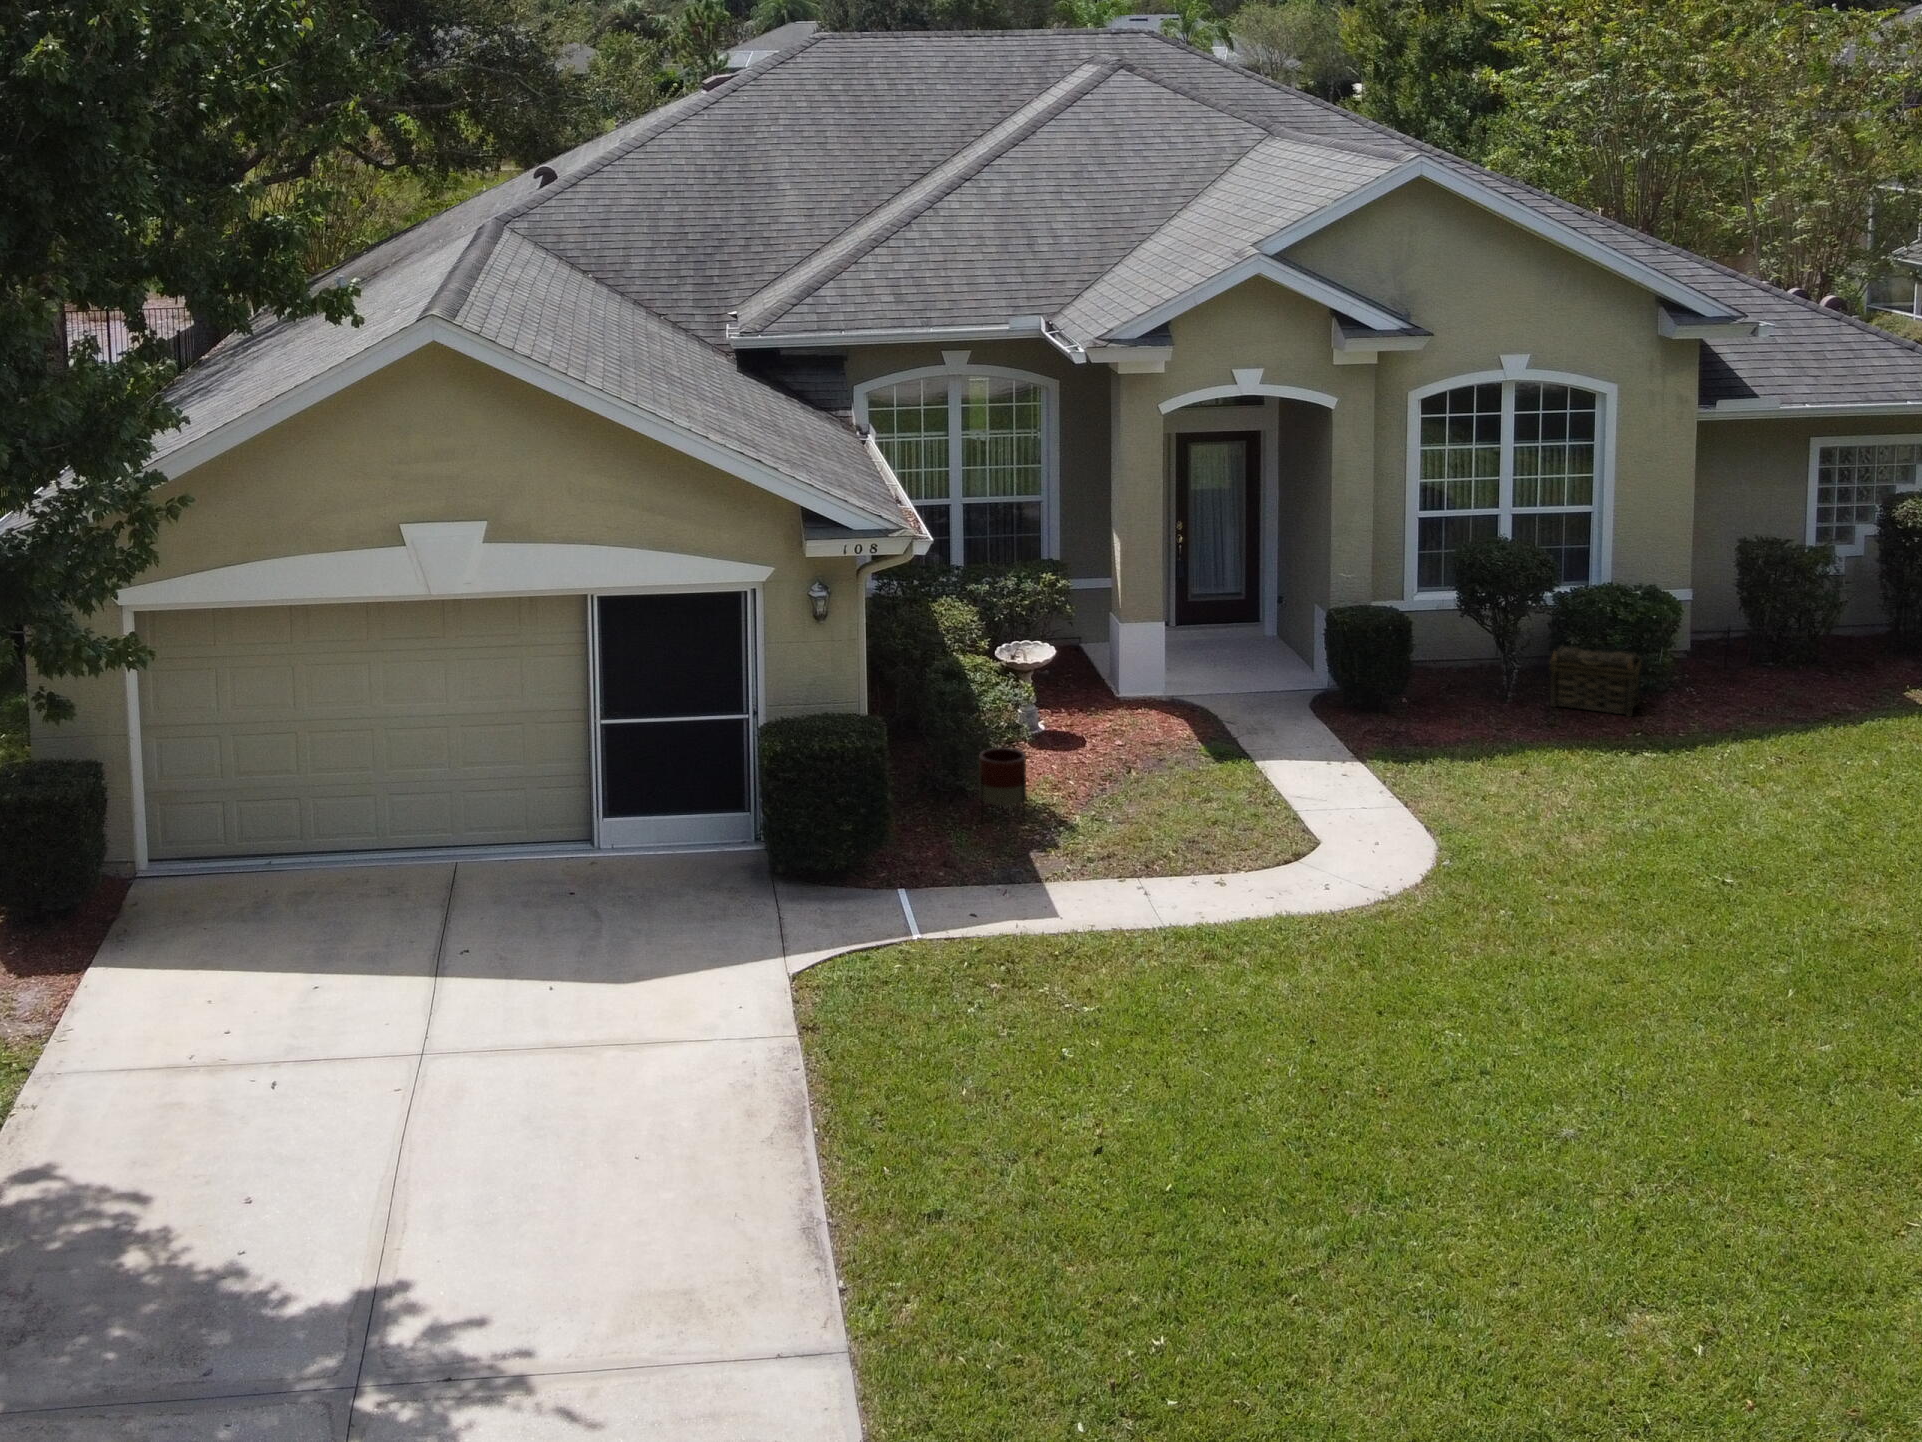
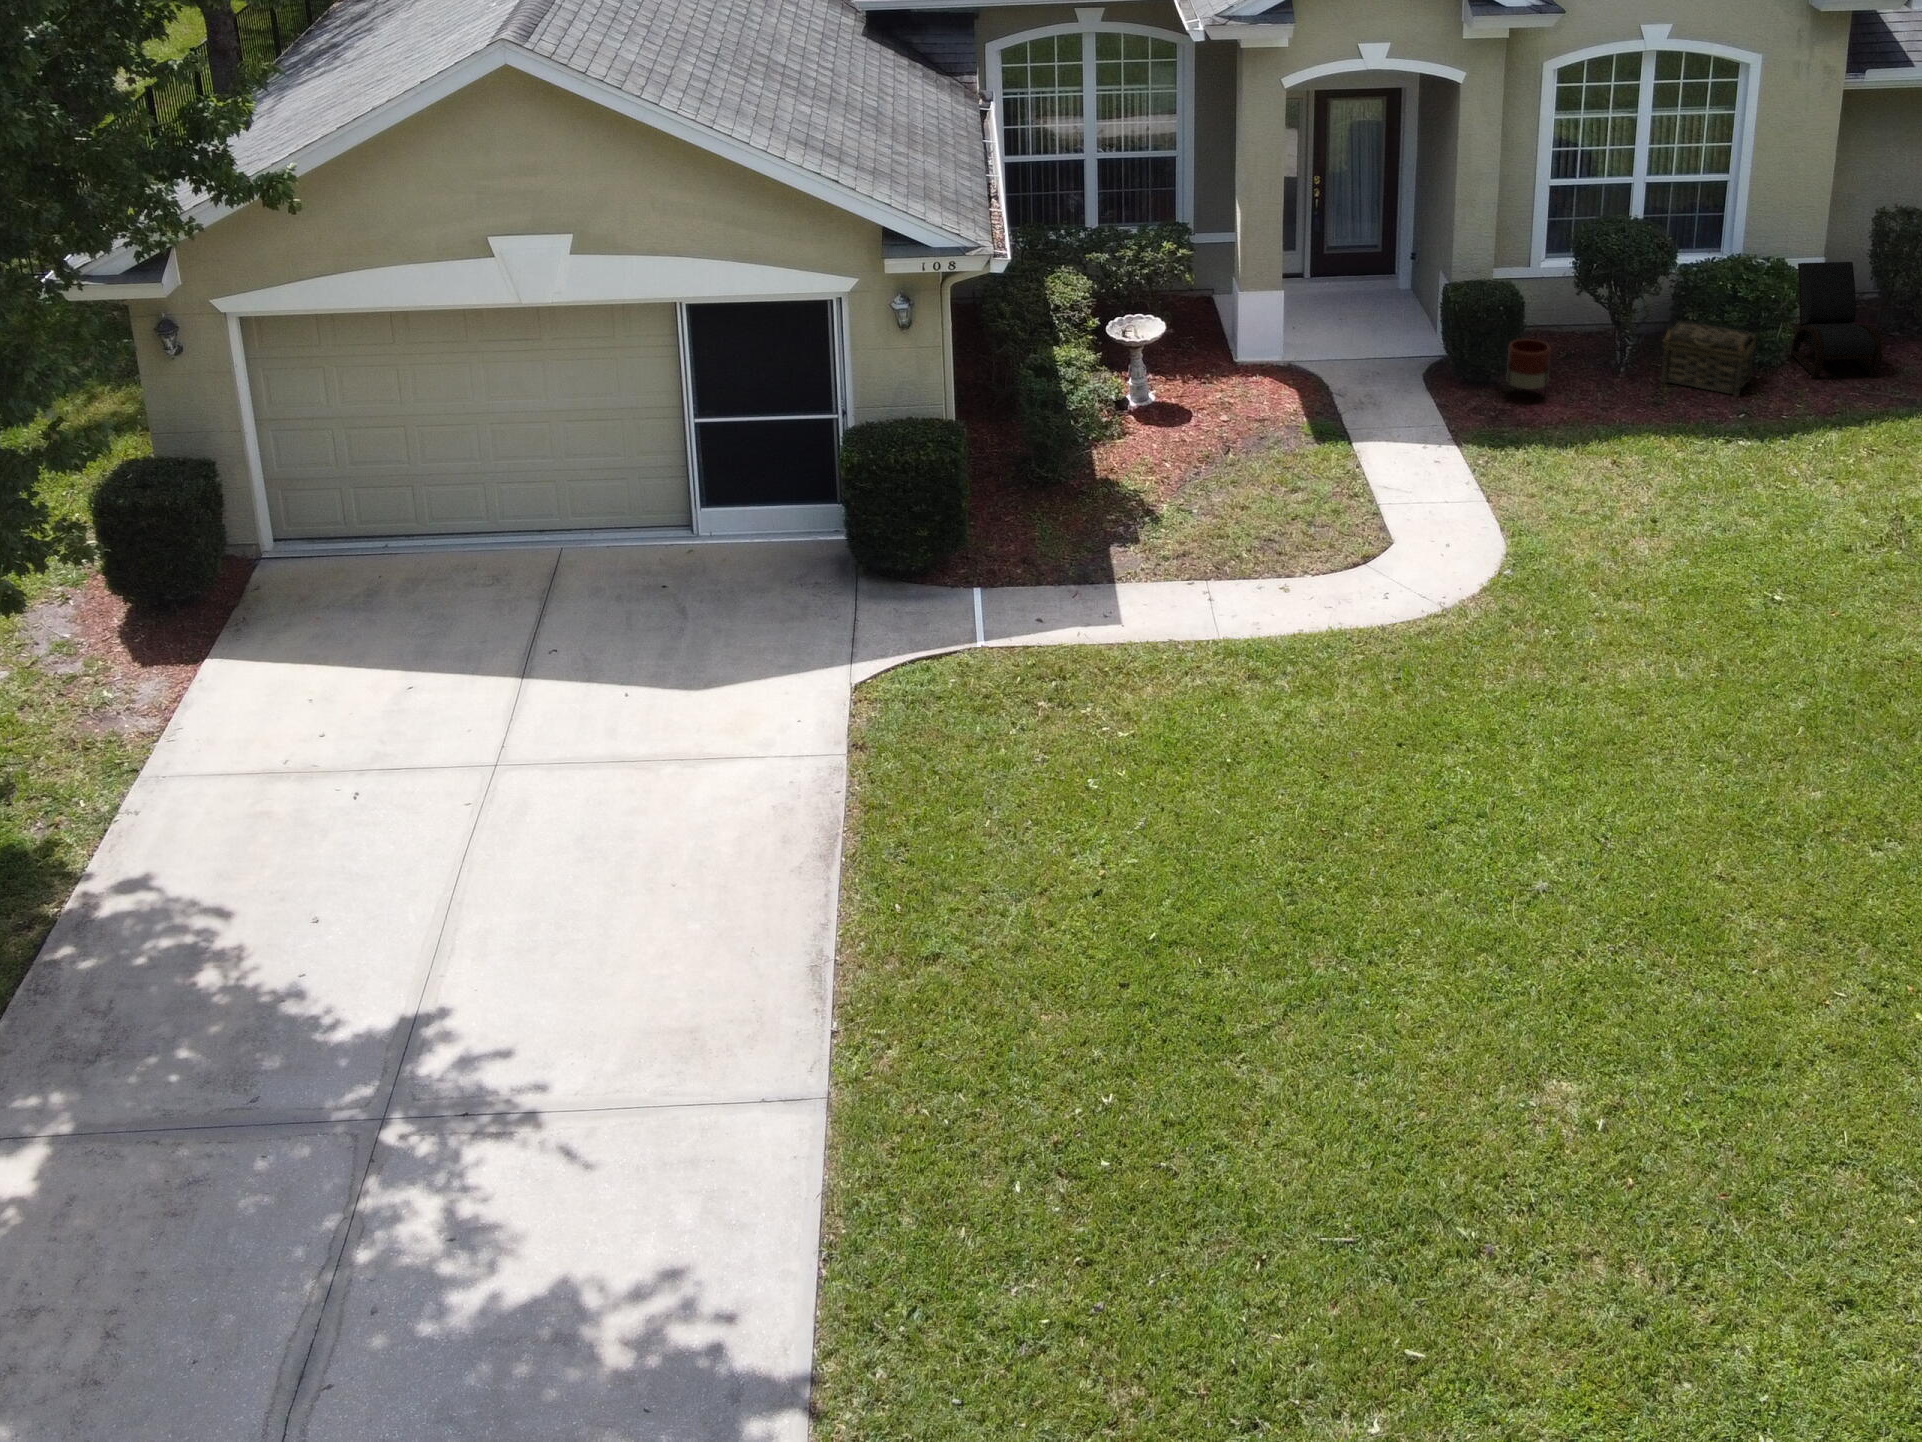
lounge chair: none [1670,586,1767,701] -> present [1790,262,1882,378]
planter: present [979,748,1026,806] -> present [1506,339,1551,389]

